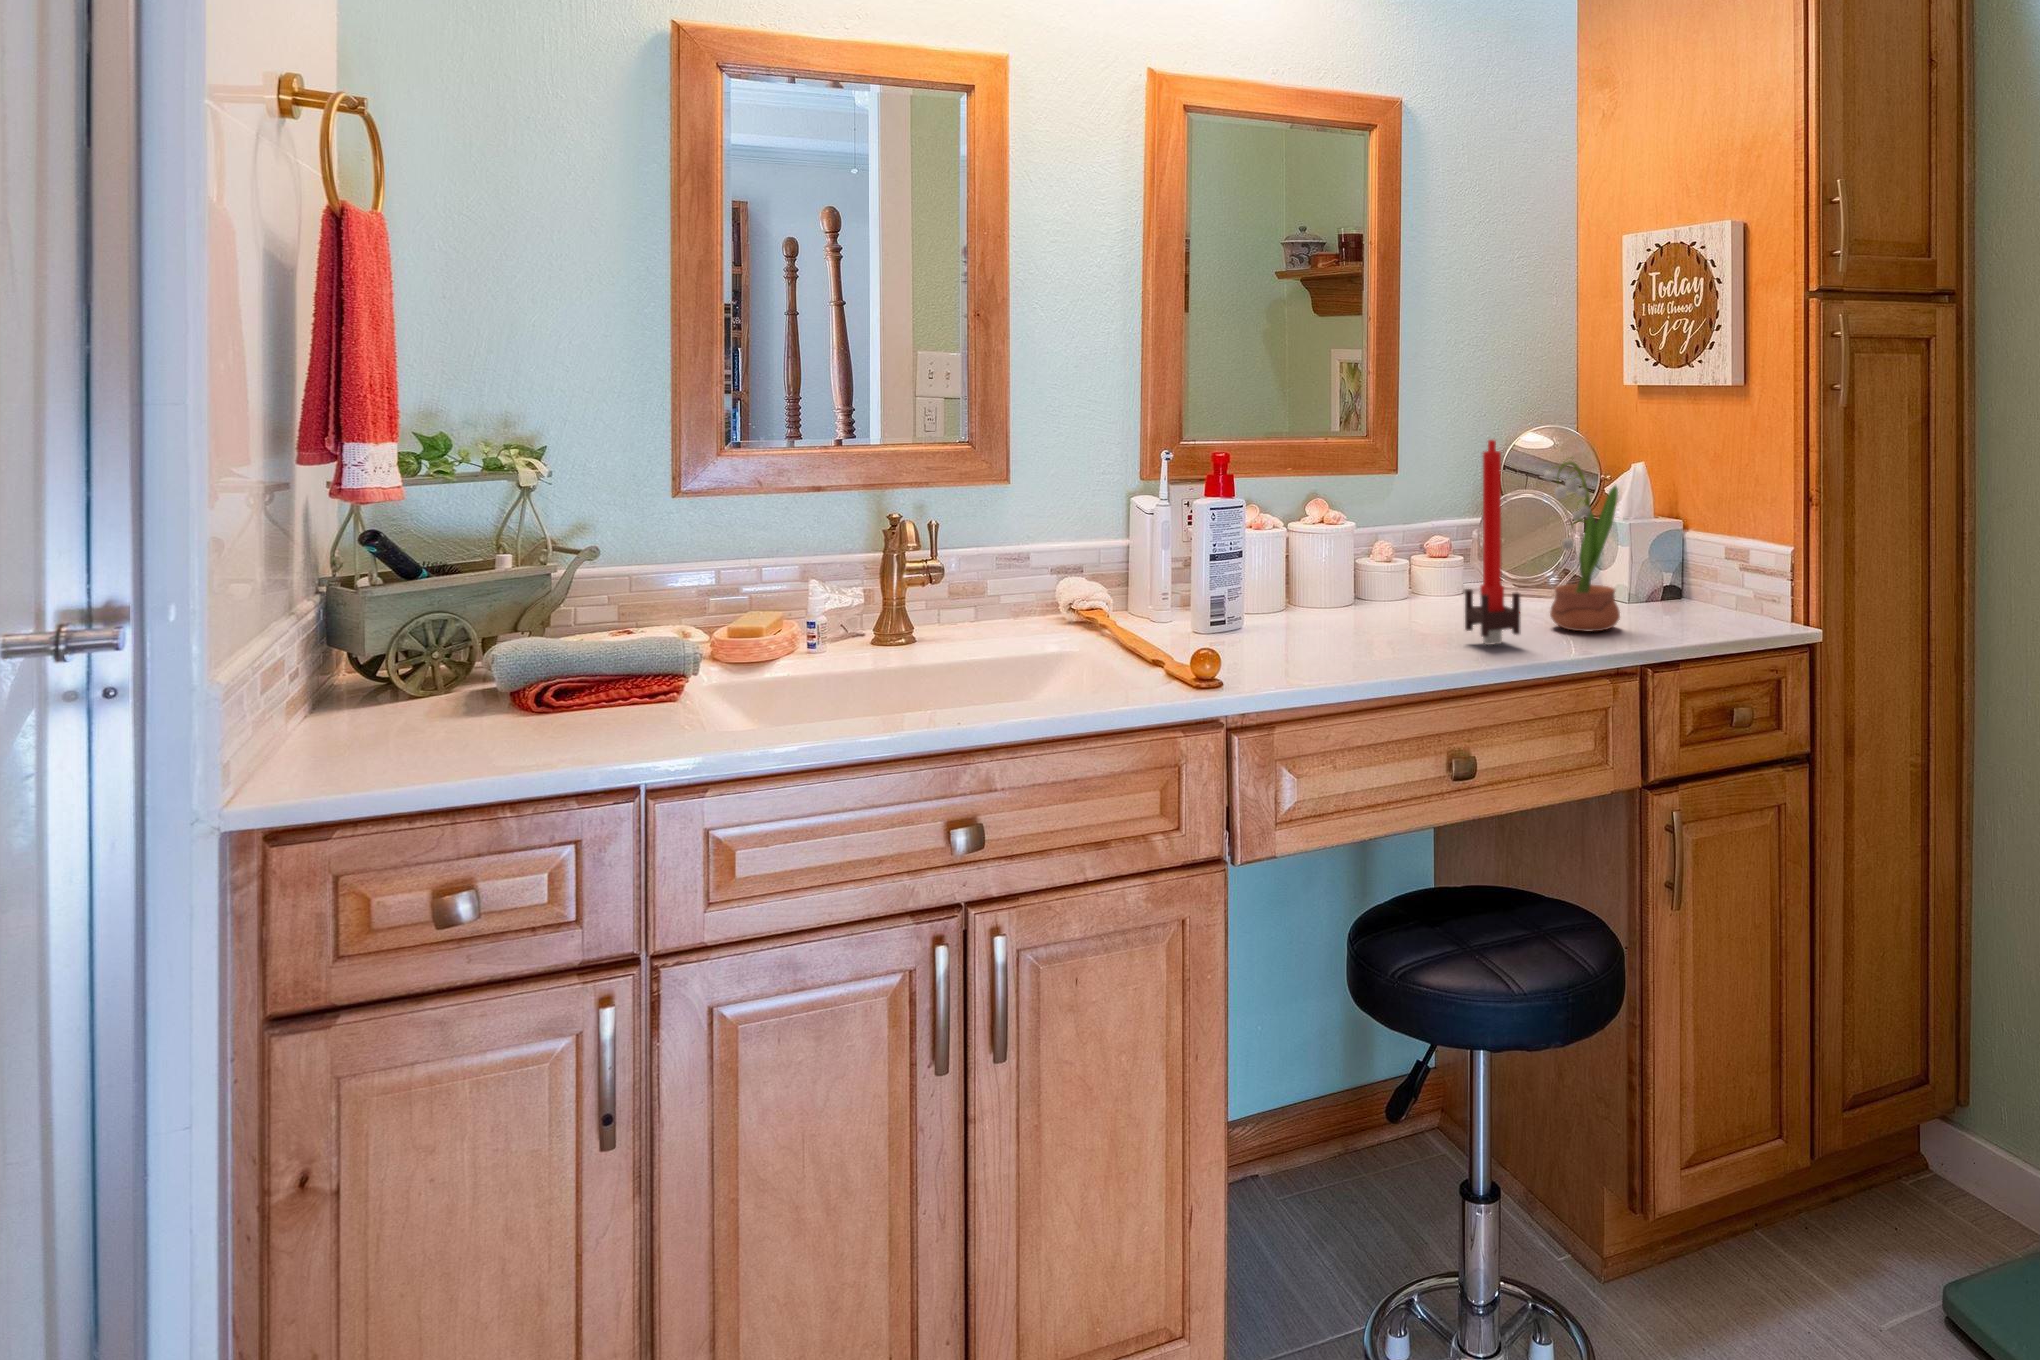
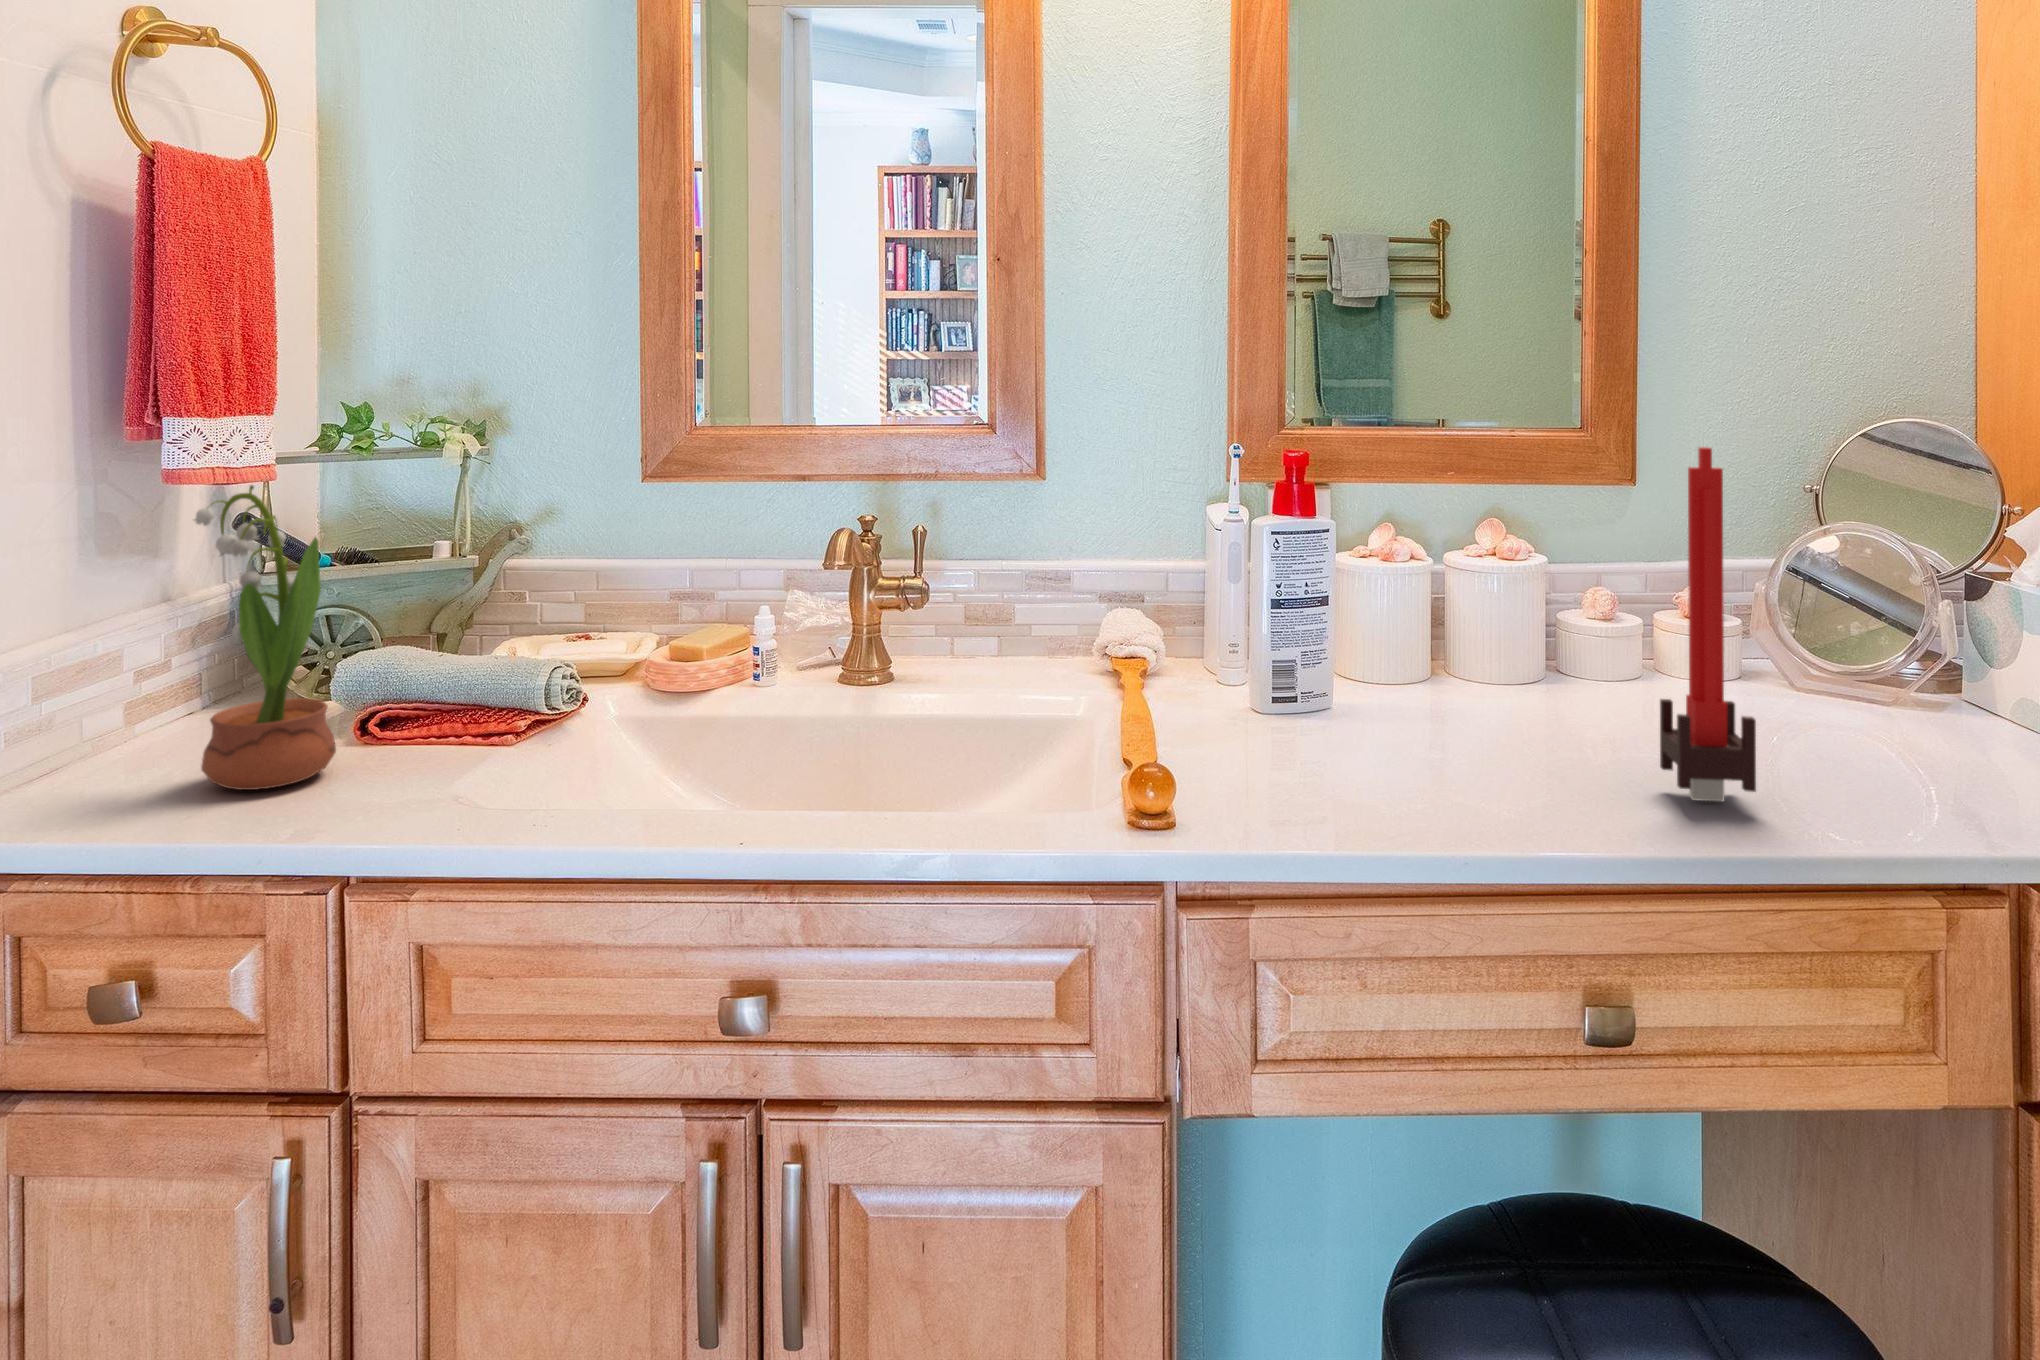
potted flower: present [1543,457,1620,632] -> present [194,485,336,790]

